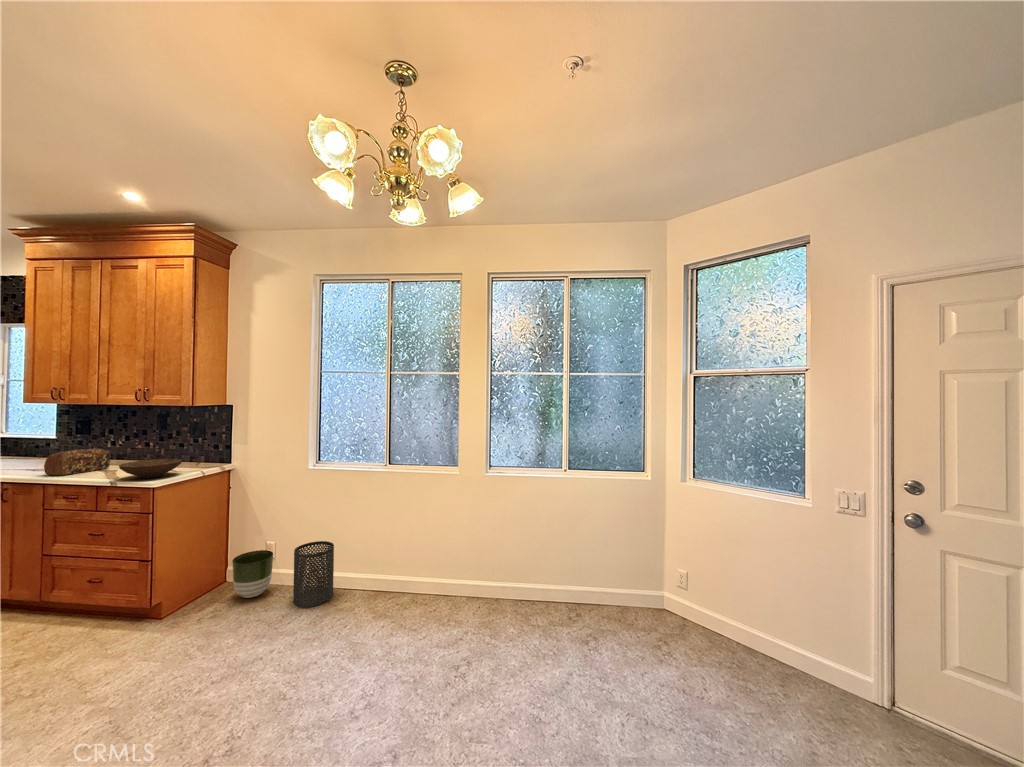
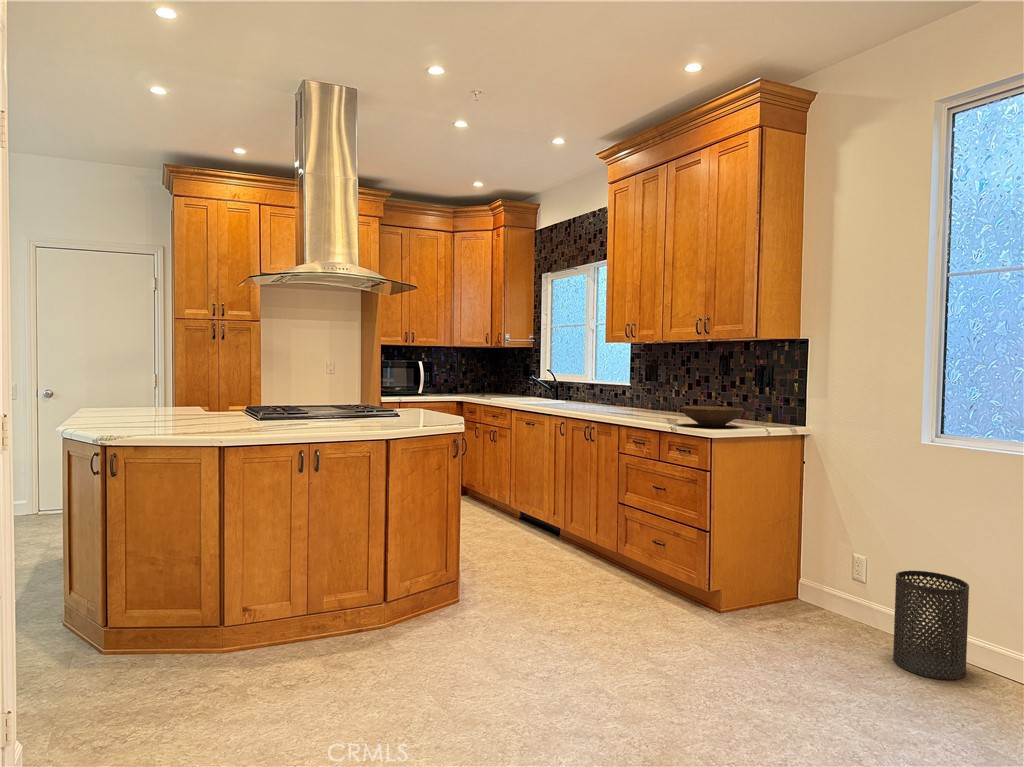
bread loaf: present [44,449,111,476] -> none [620,391,674,418]
planter: present [232,550,273,598] -> none [804,561,863,630]

